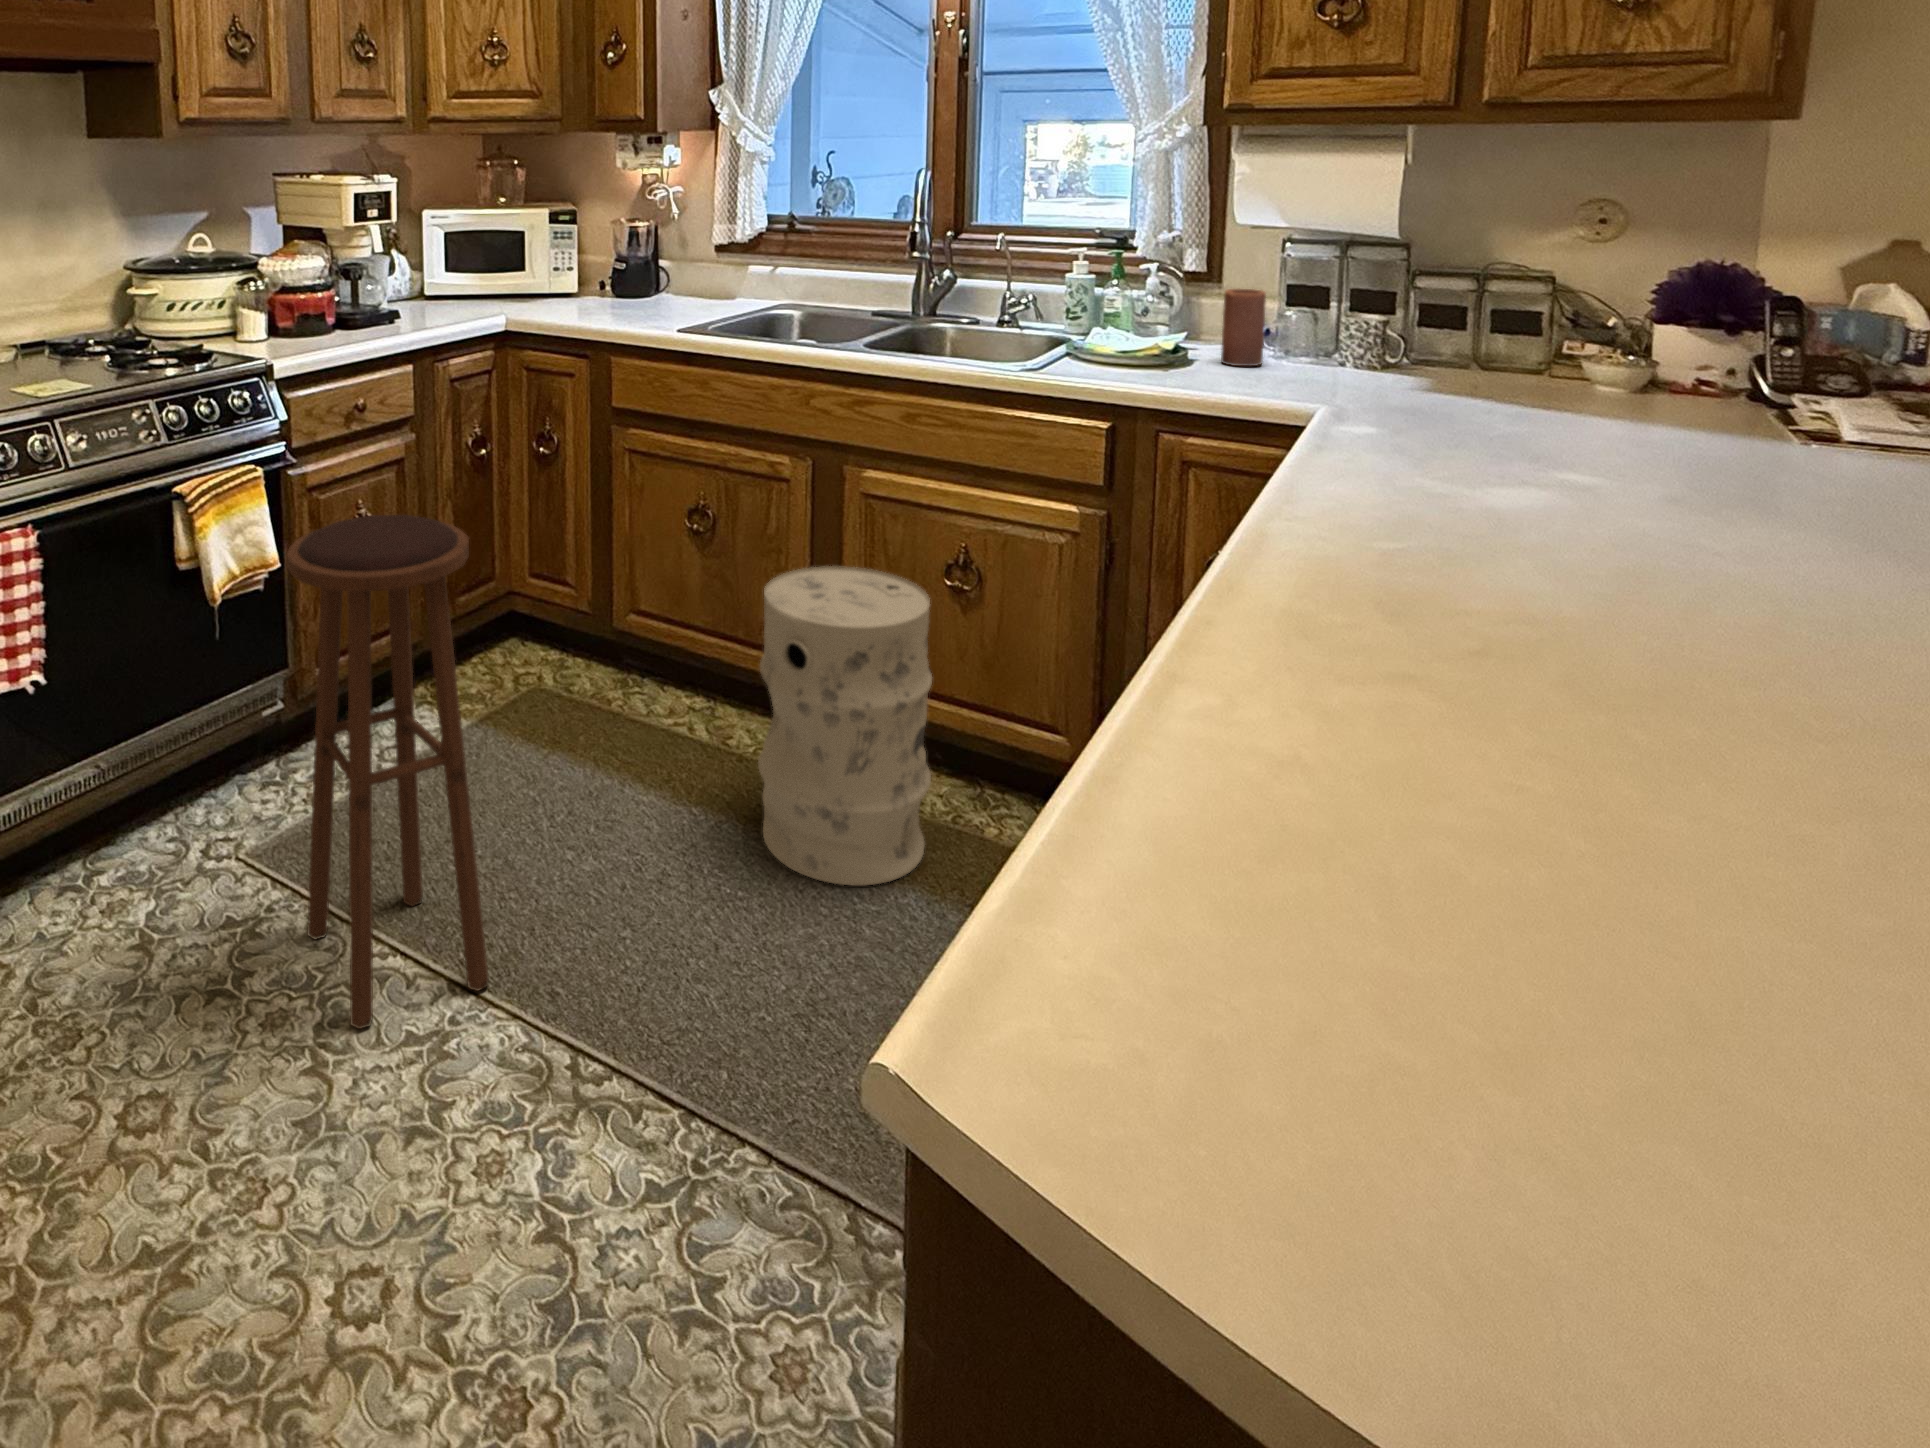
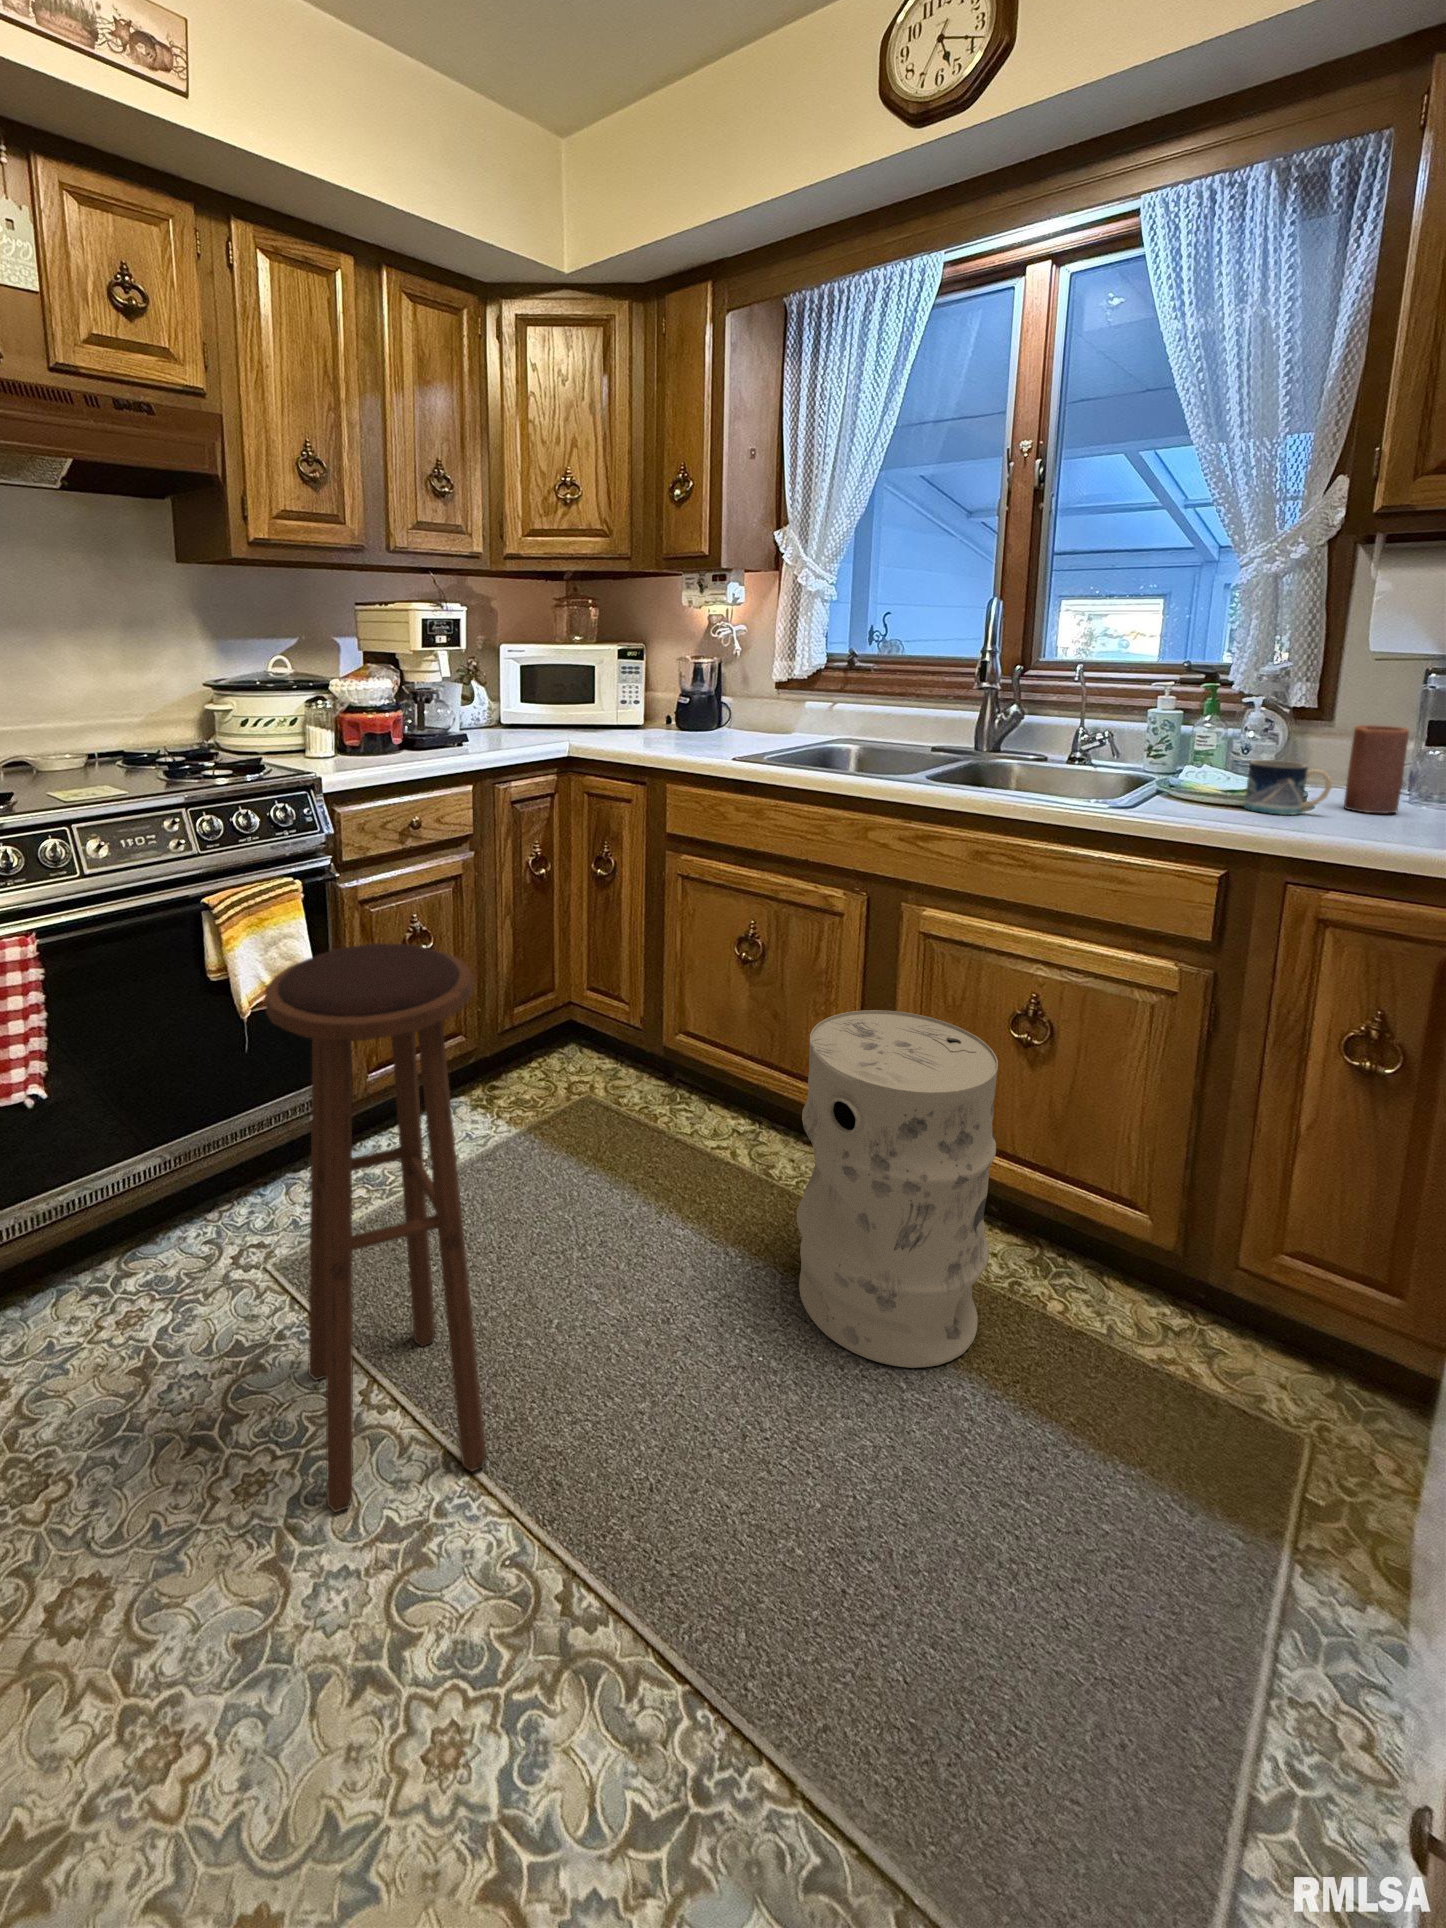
mug: none [1137,322,1204,370] -> present [1244,760,1332,815]

